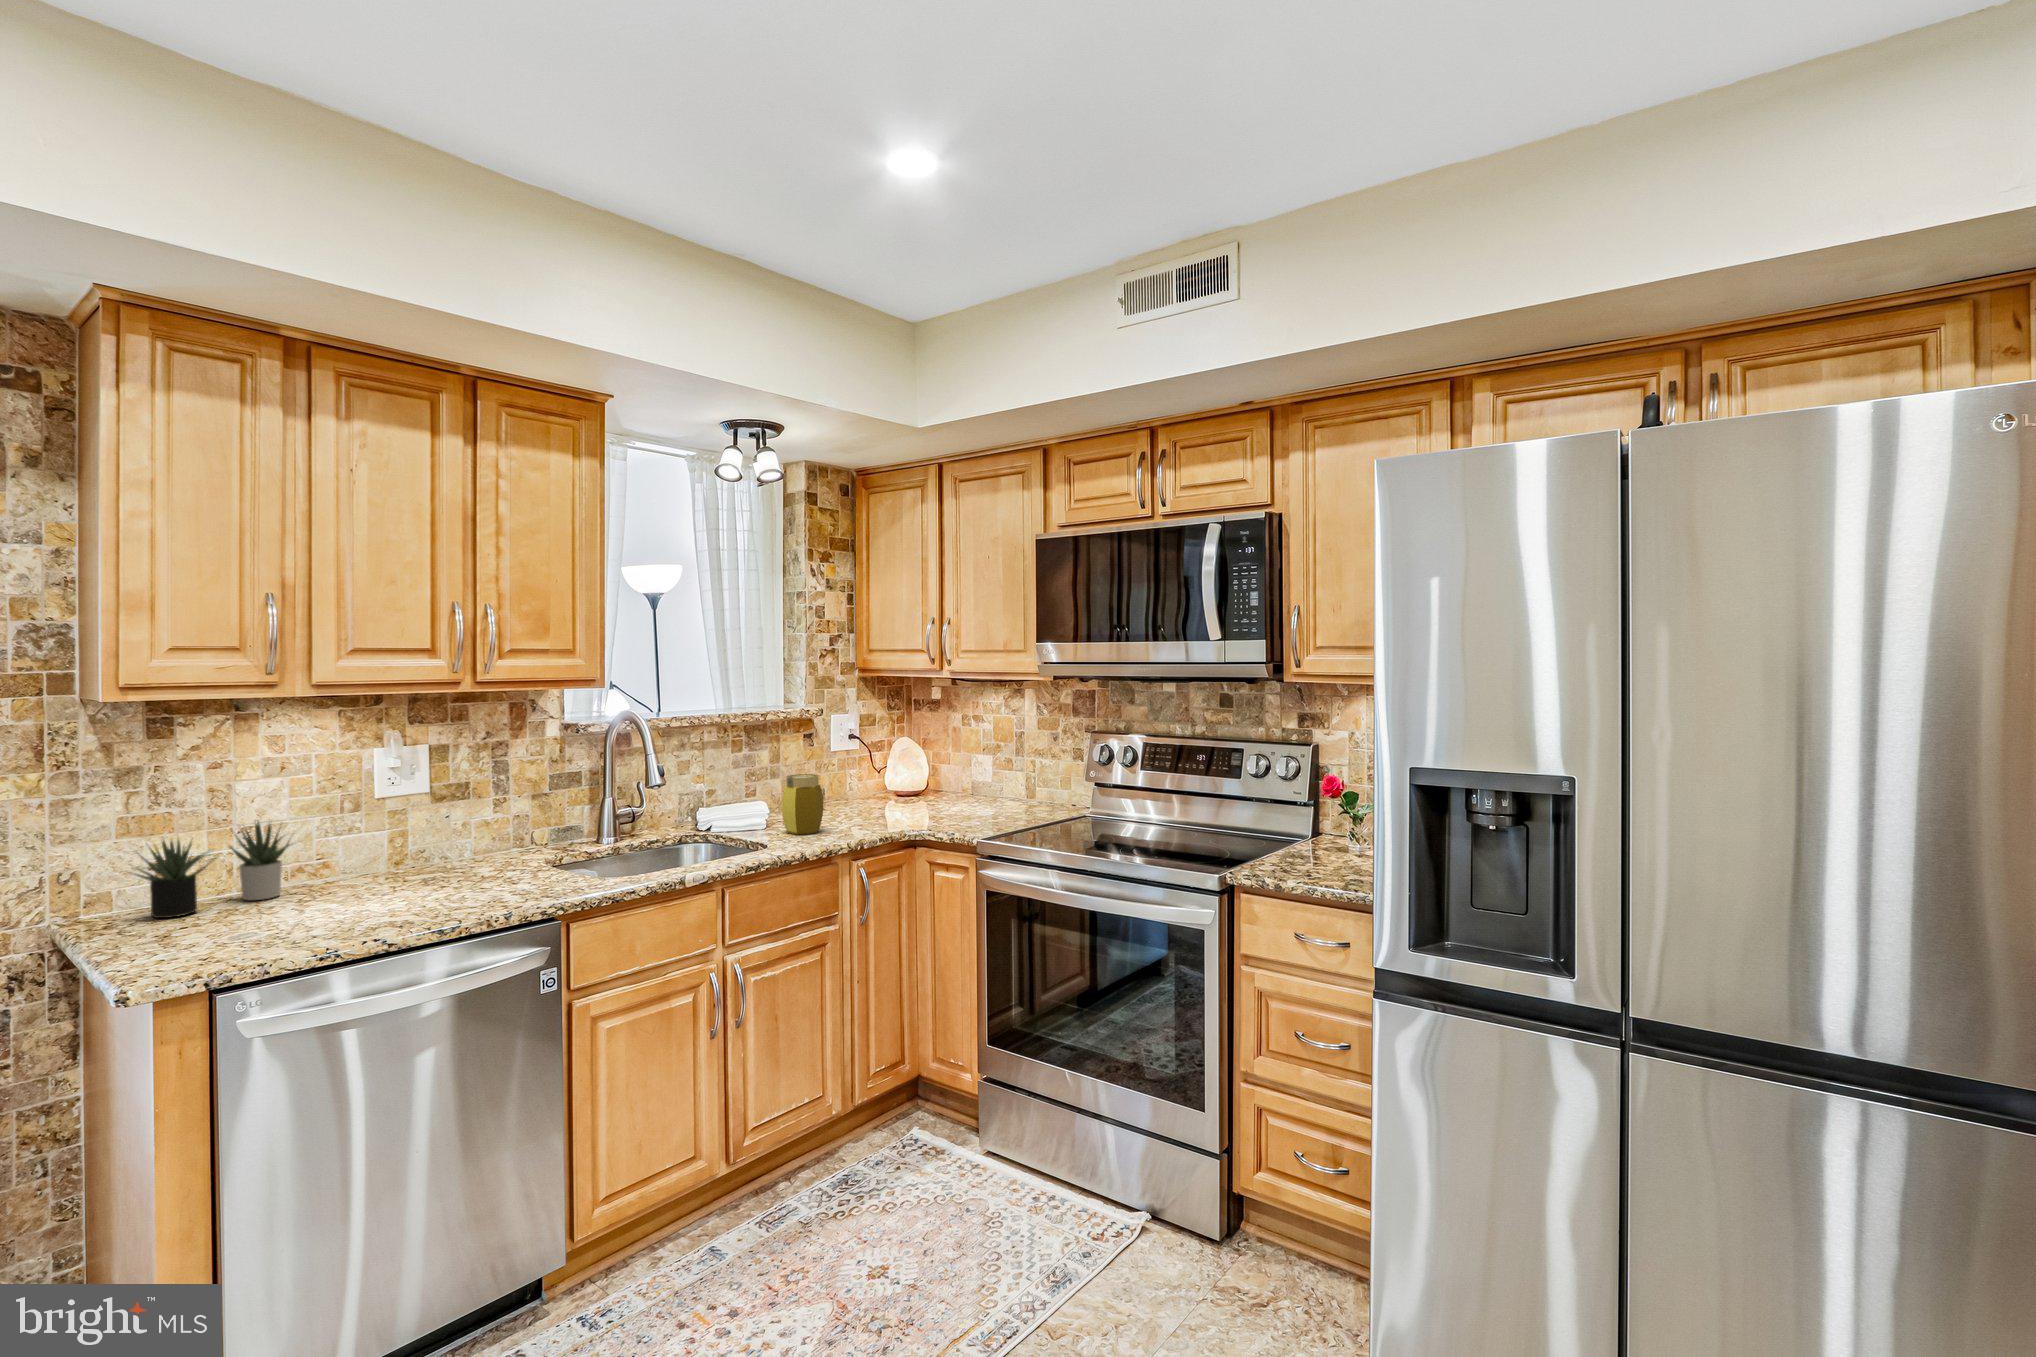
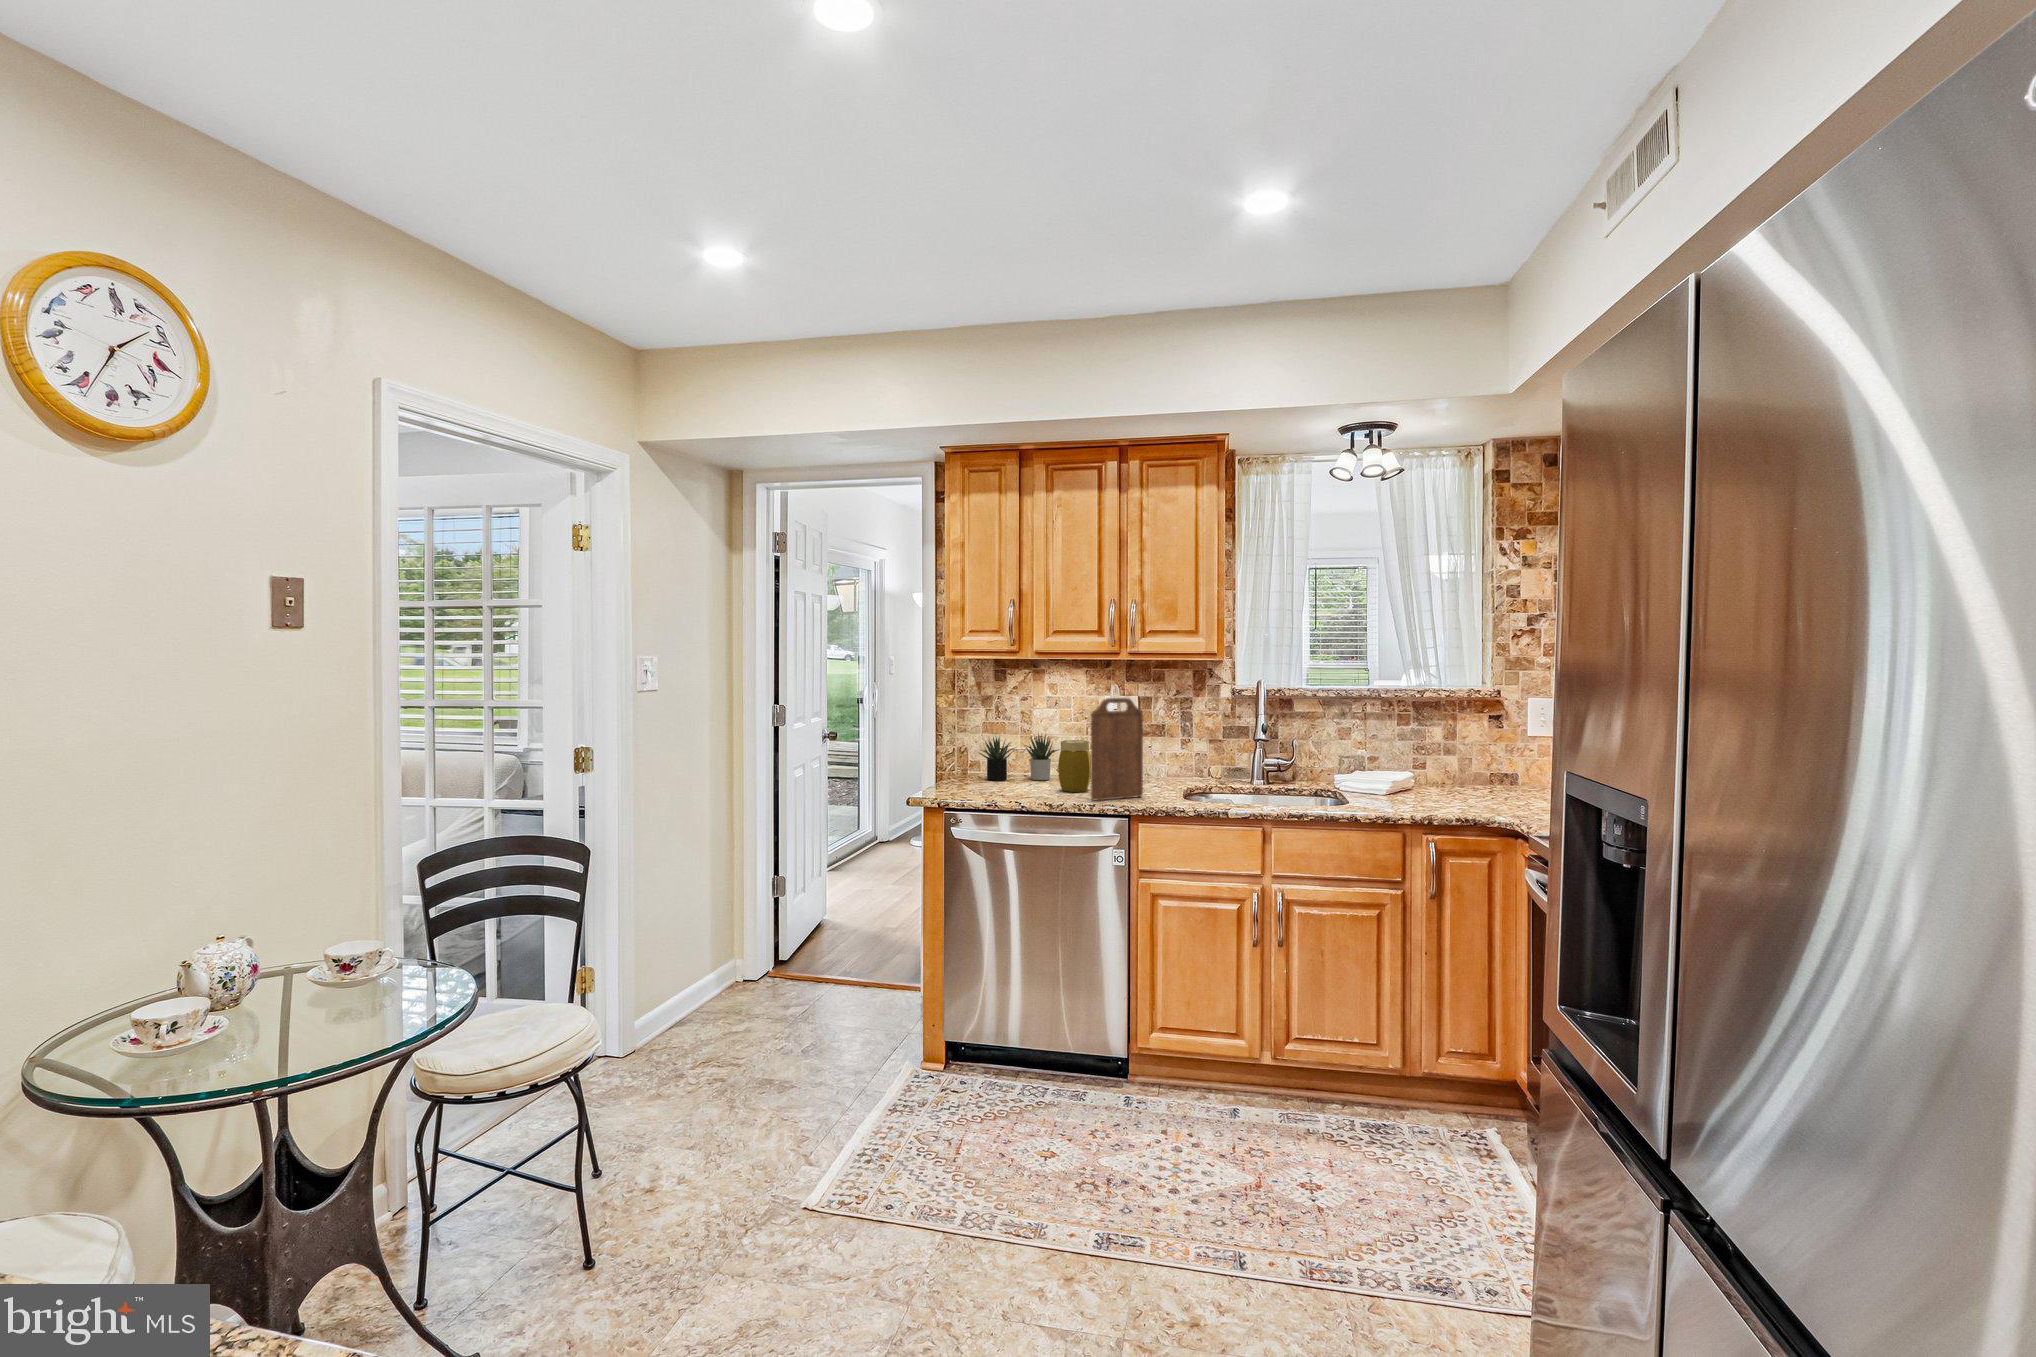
cutting board: none [462,750,518,908] -> present [1091,698,1143,800]
jar: present [782,774,823,834] -> present [1058,740,1091,792]

